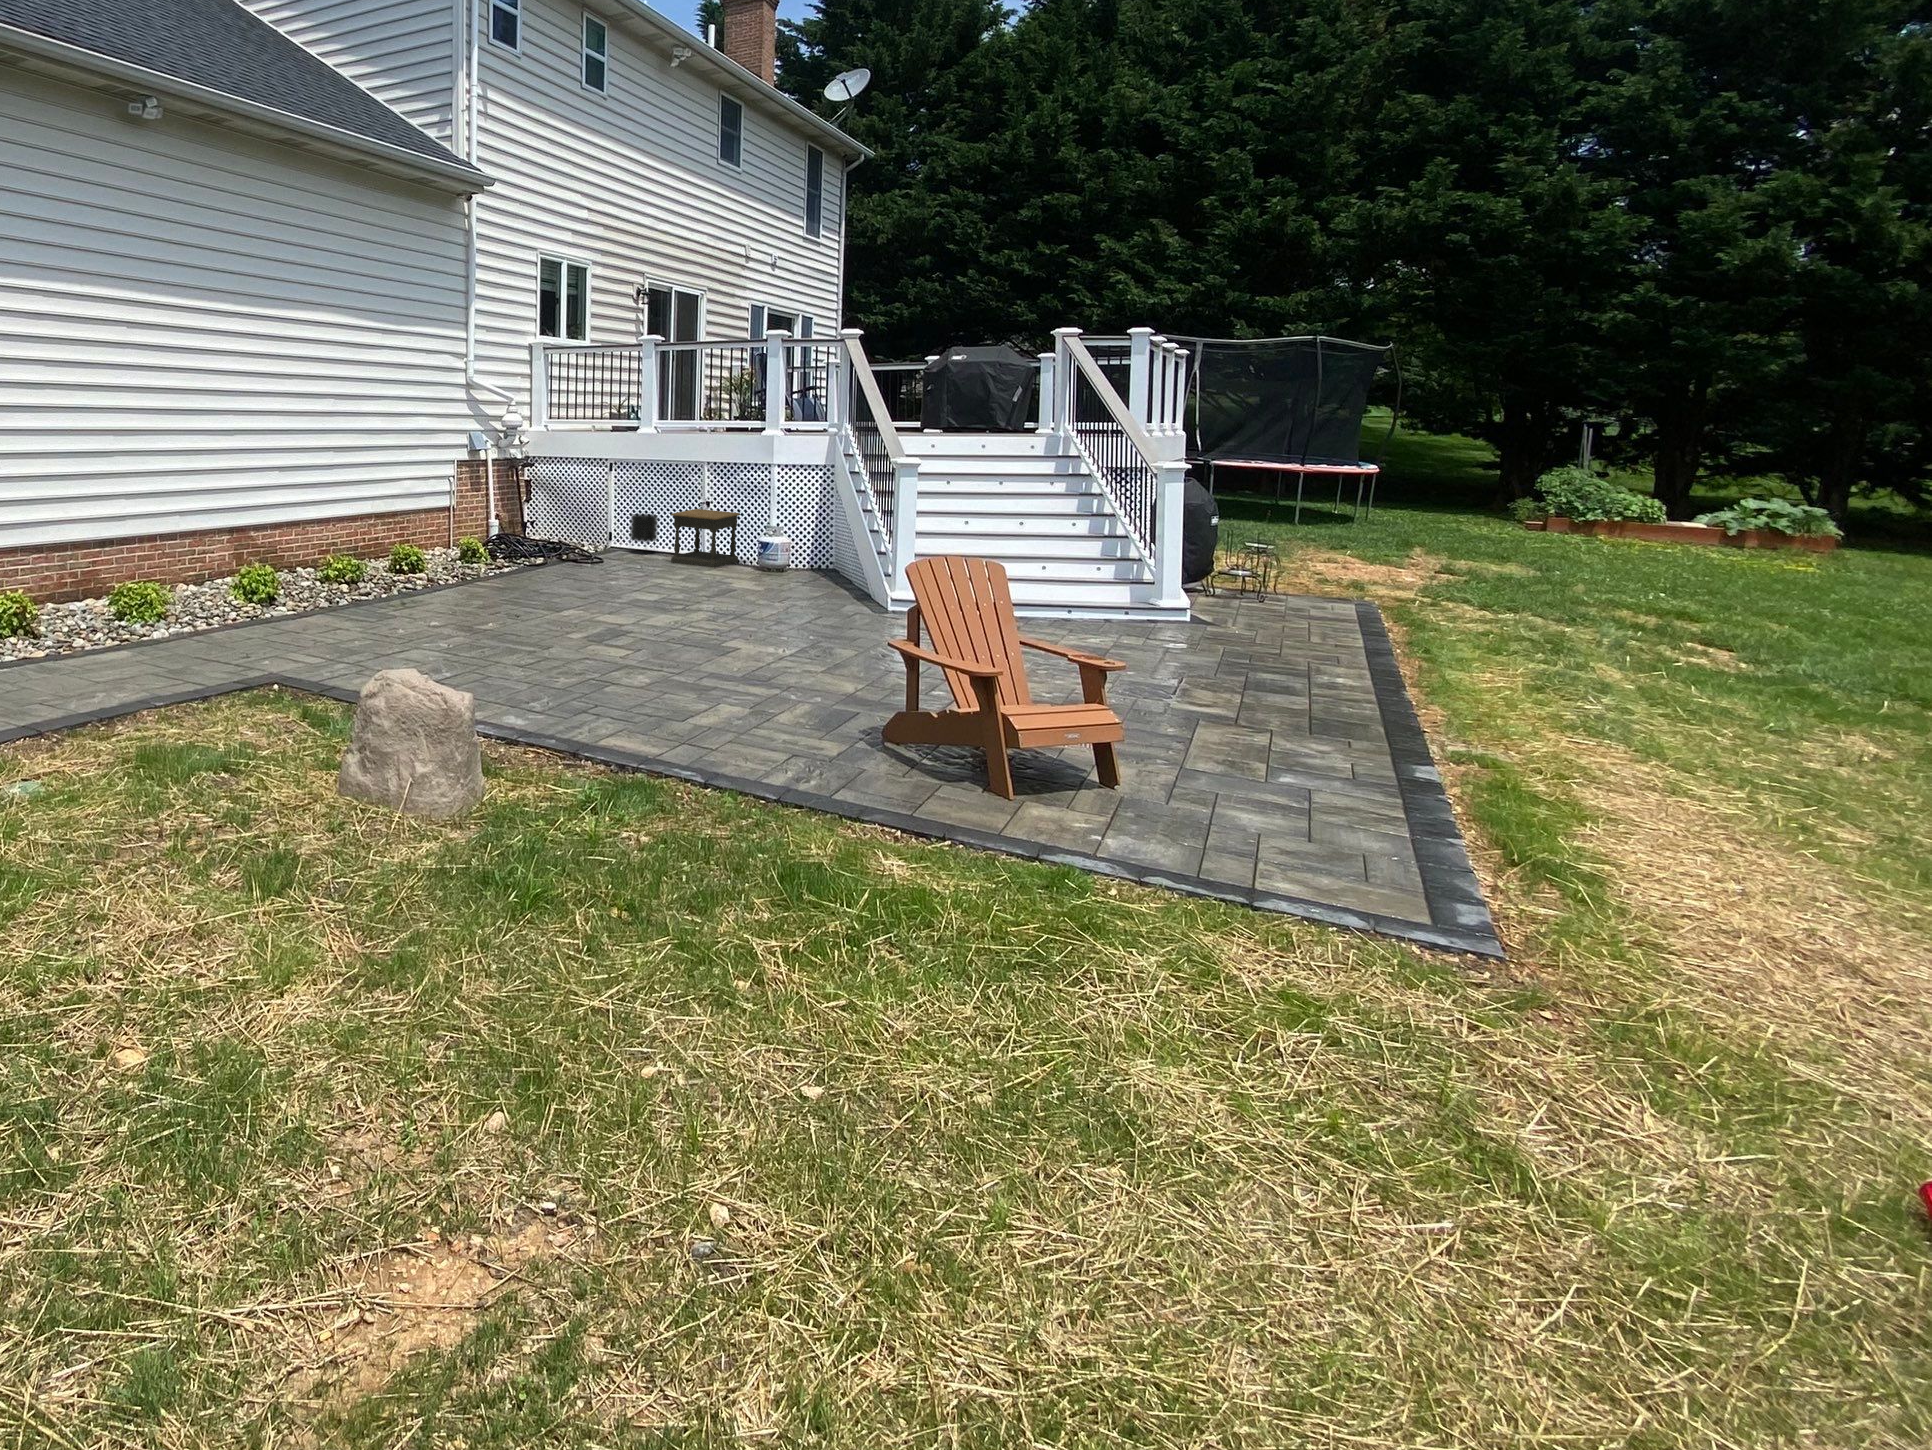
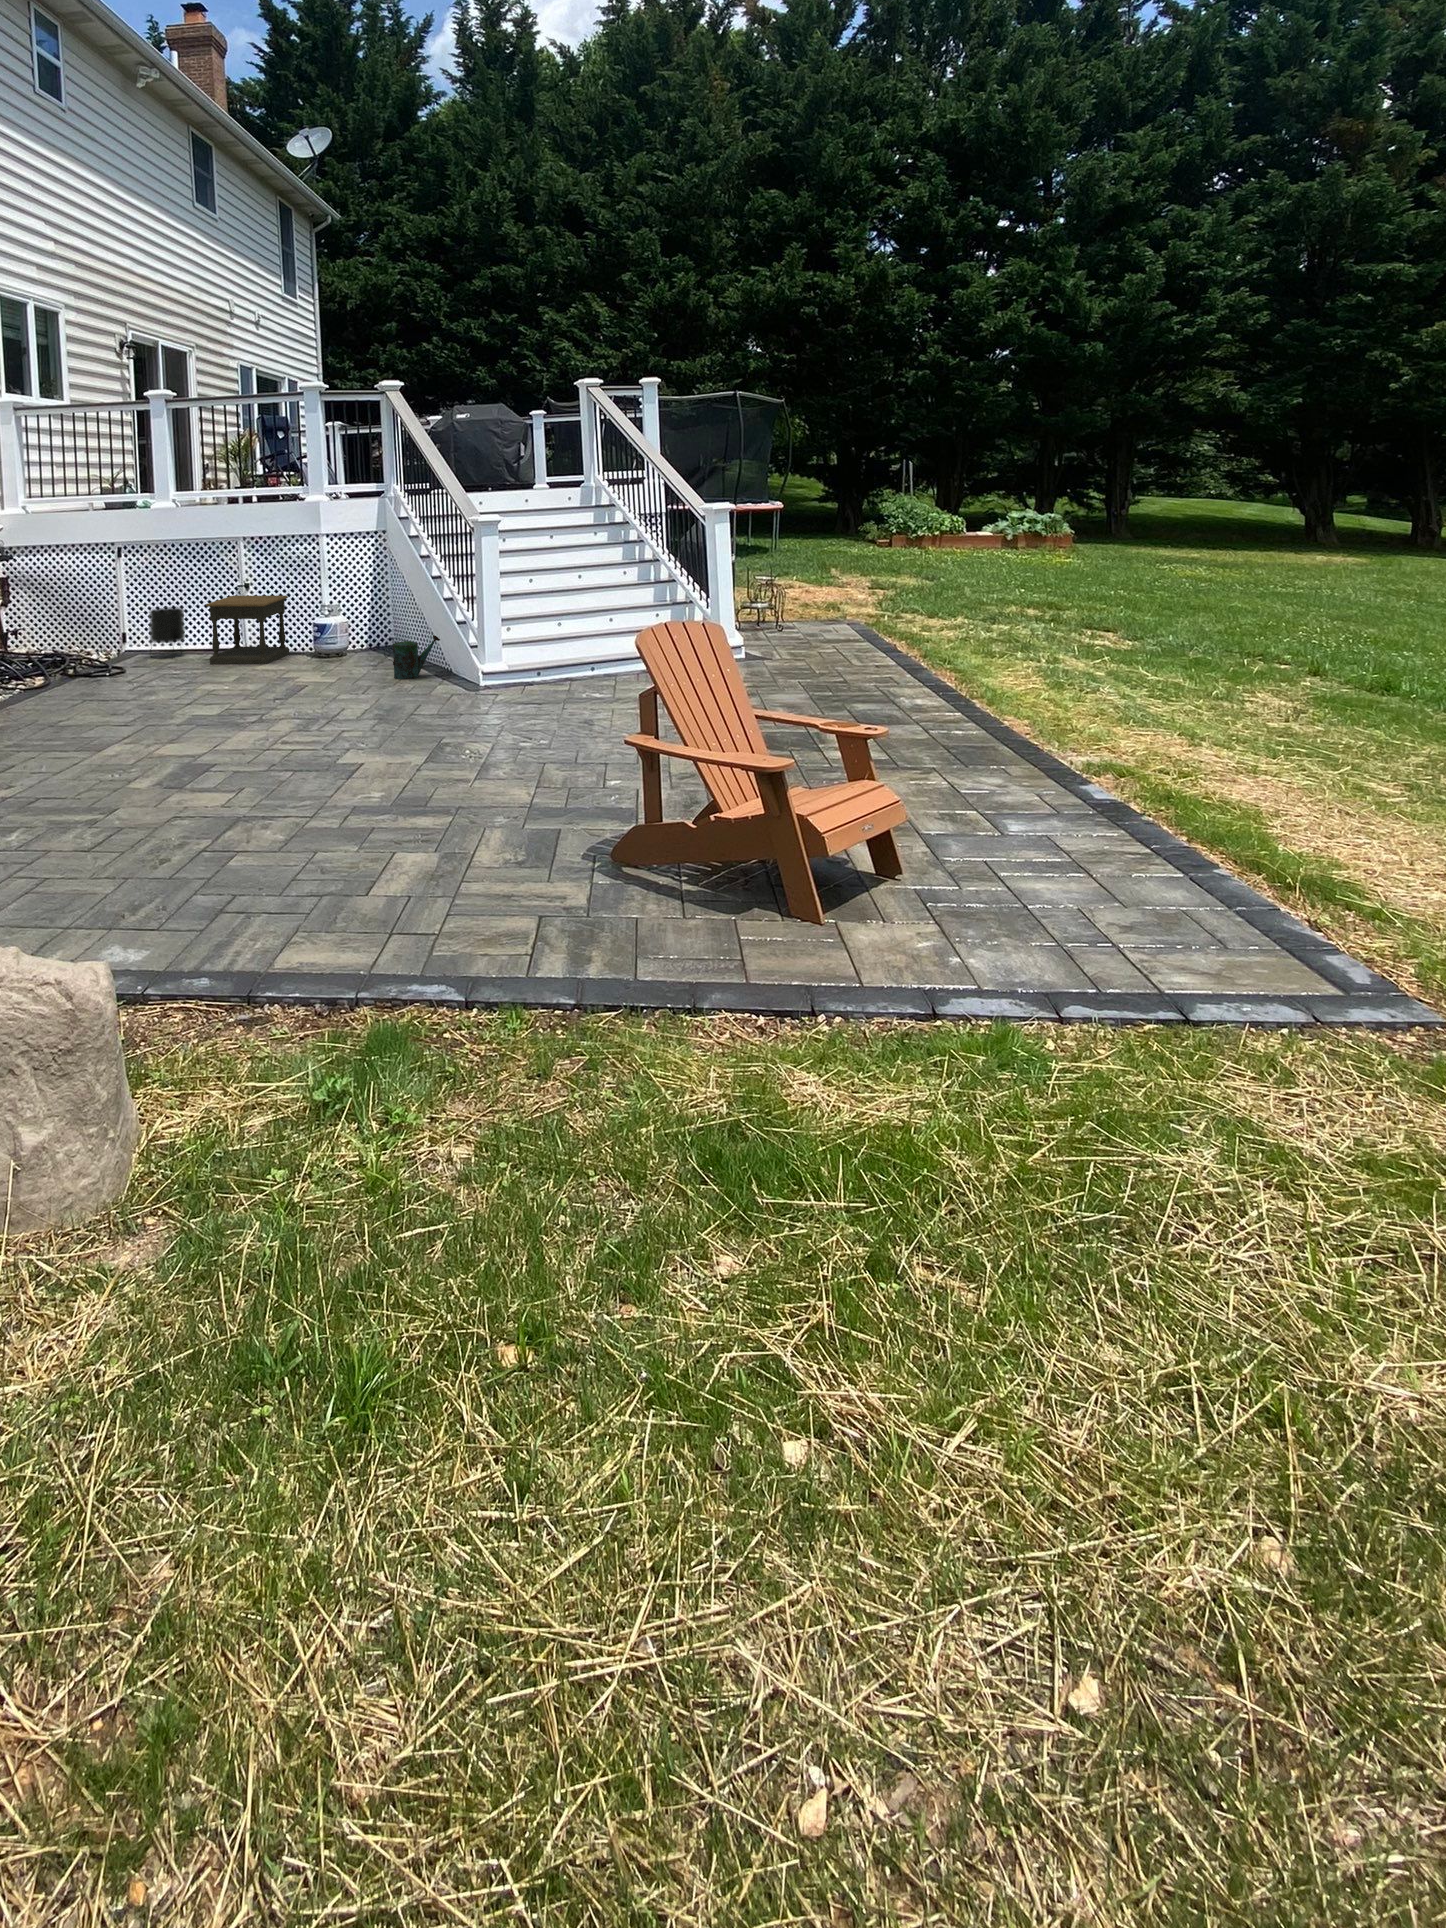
watering can: none [803,558,854,593] -> present [384,635,440,679]

